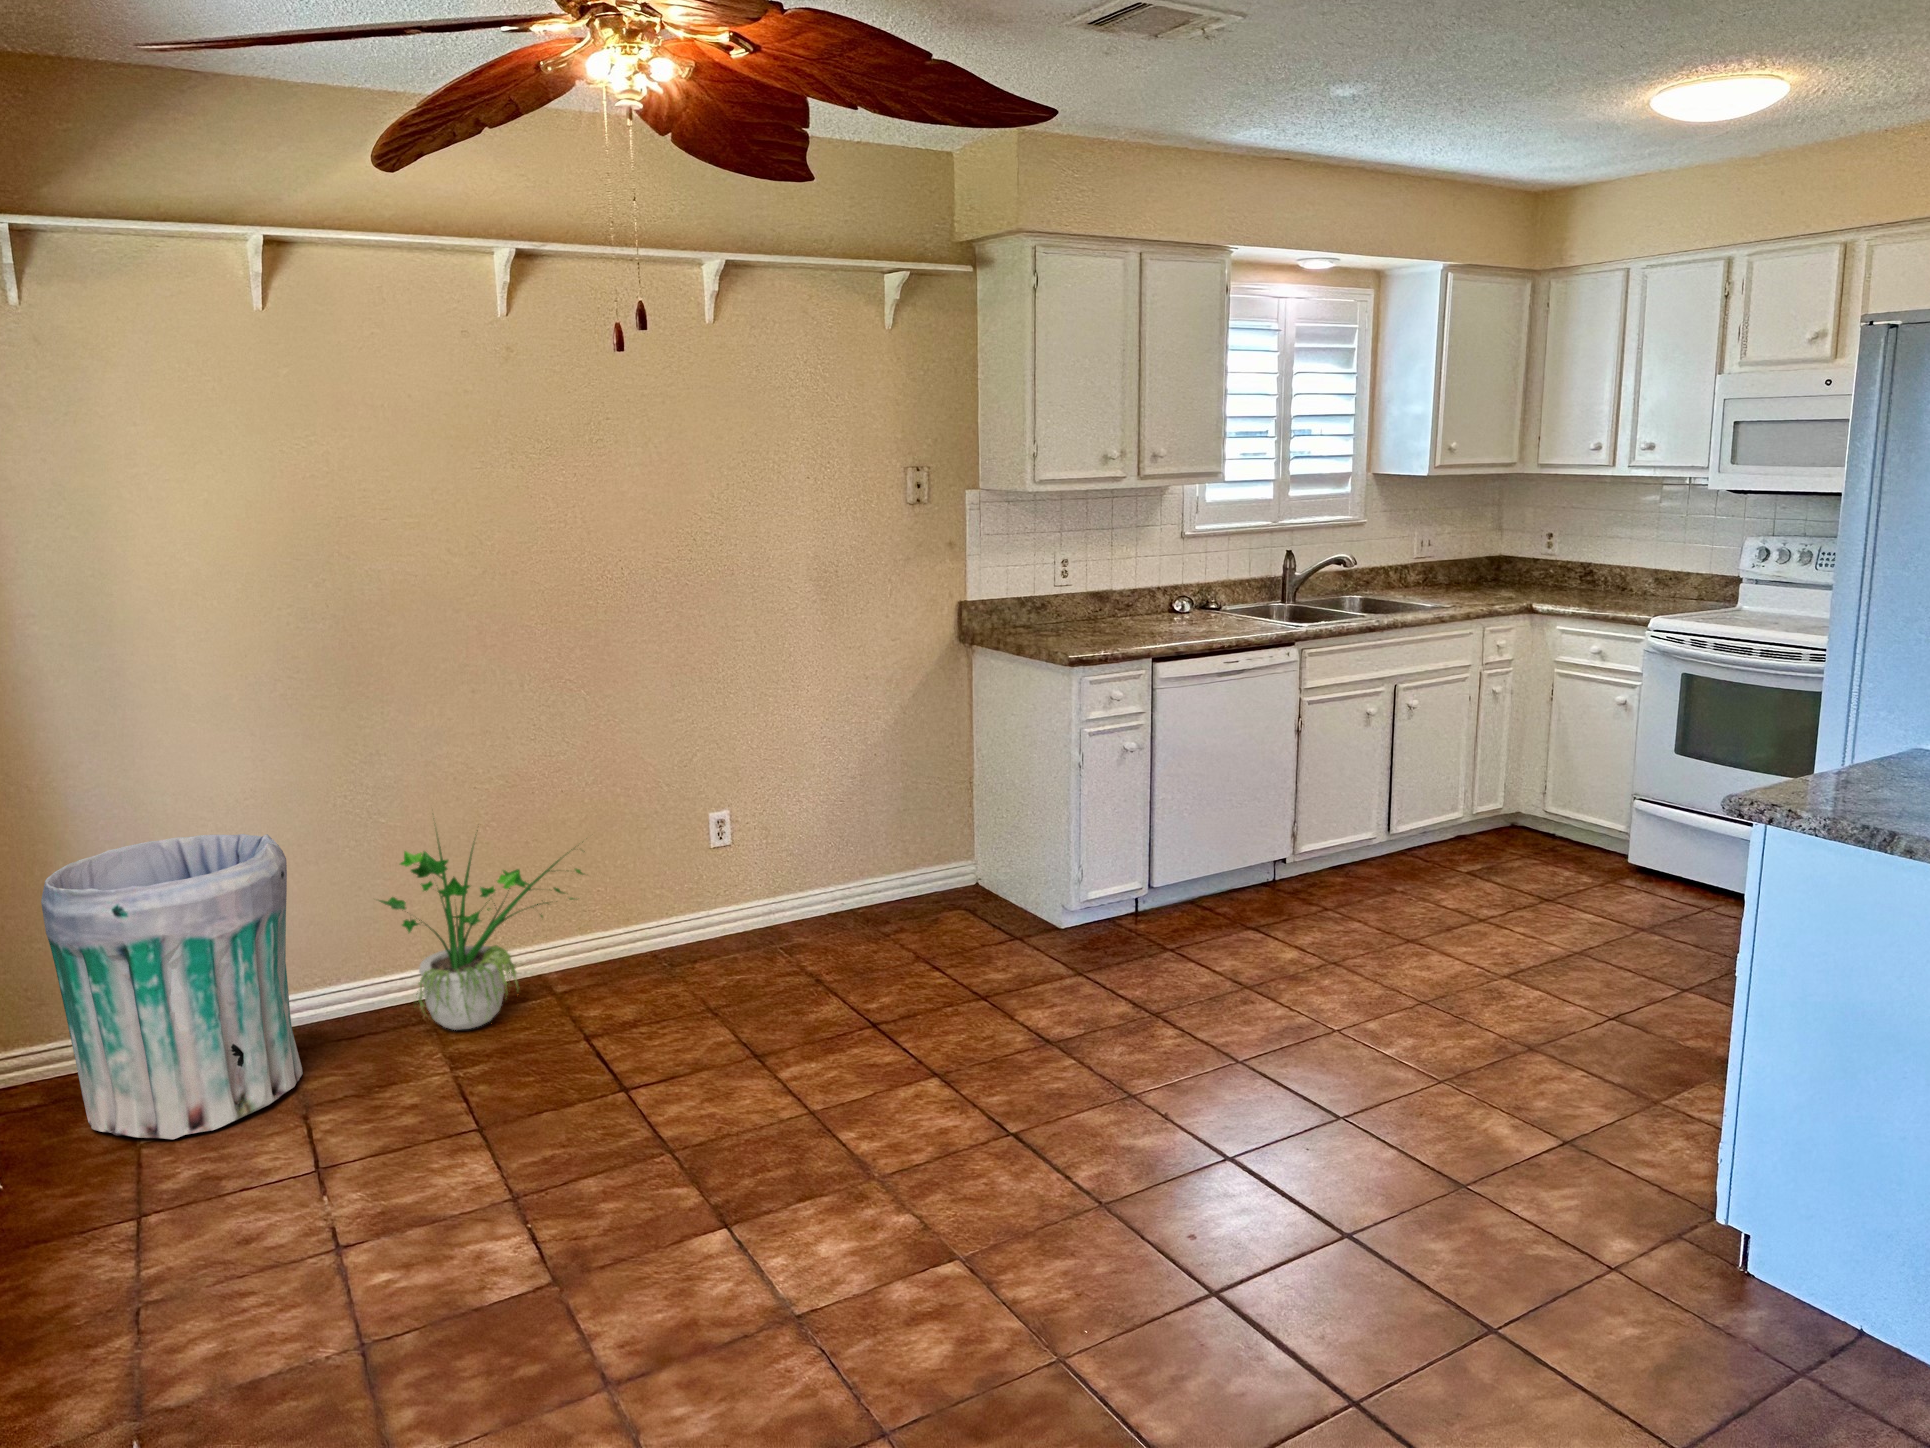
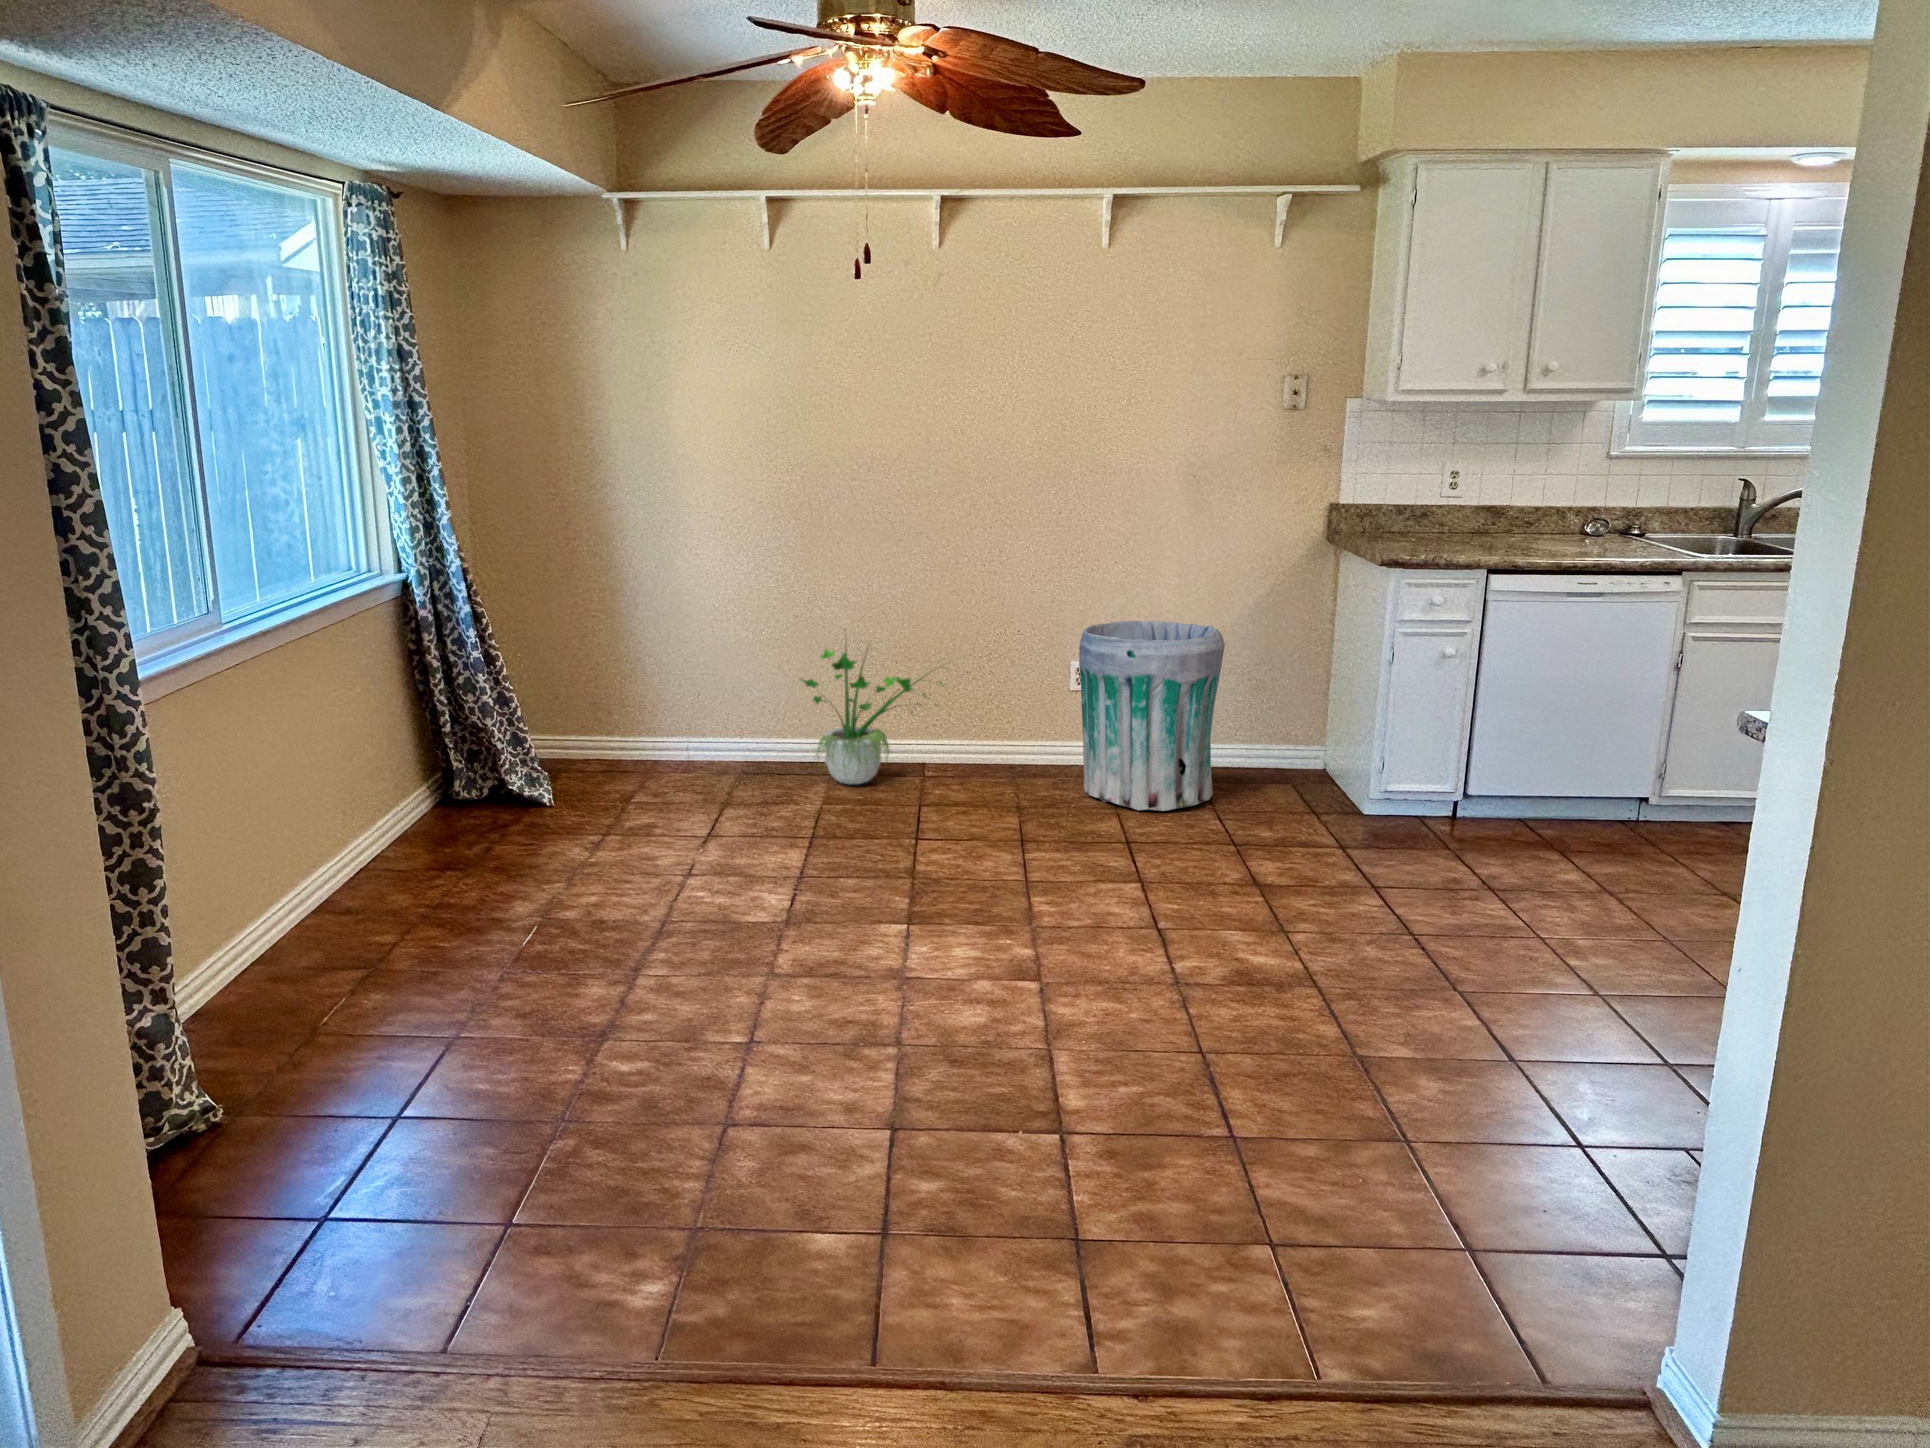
trash can: present [41,834,303,1139] -> present [1079,621,1225,811]

